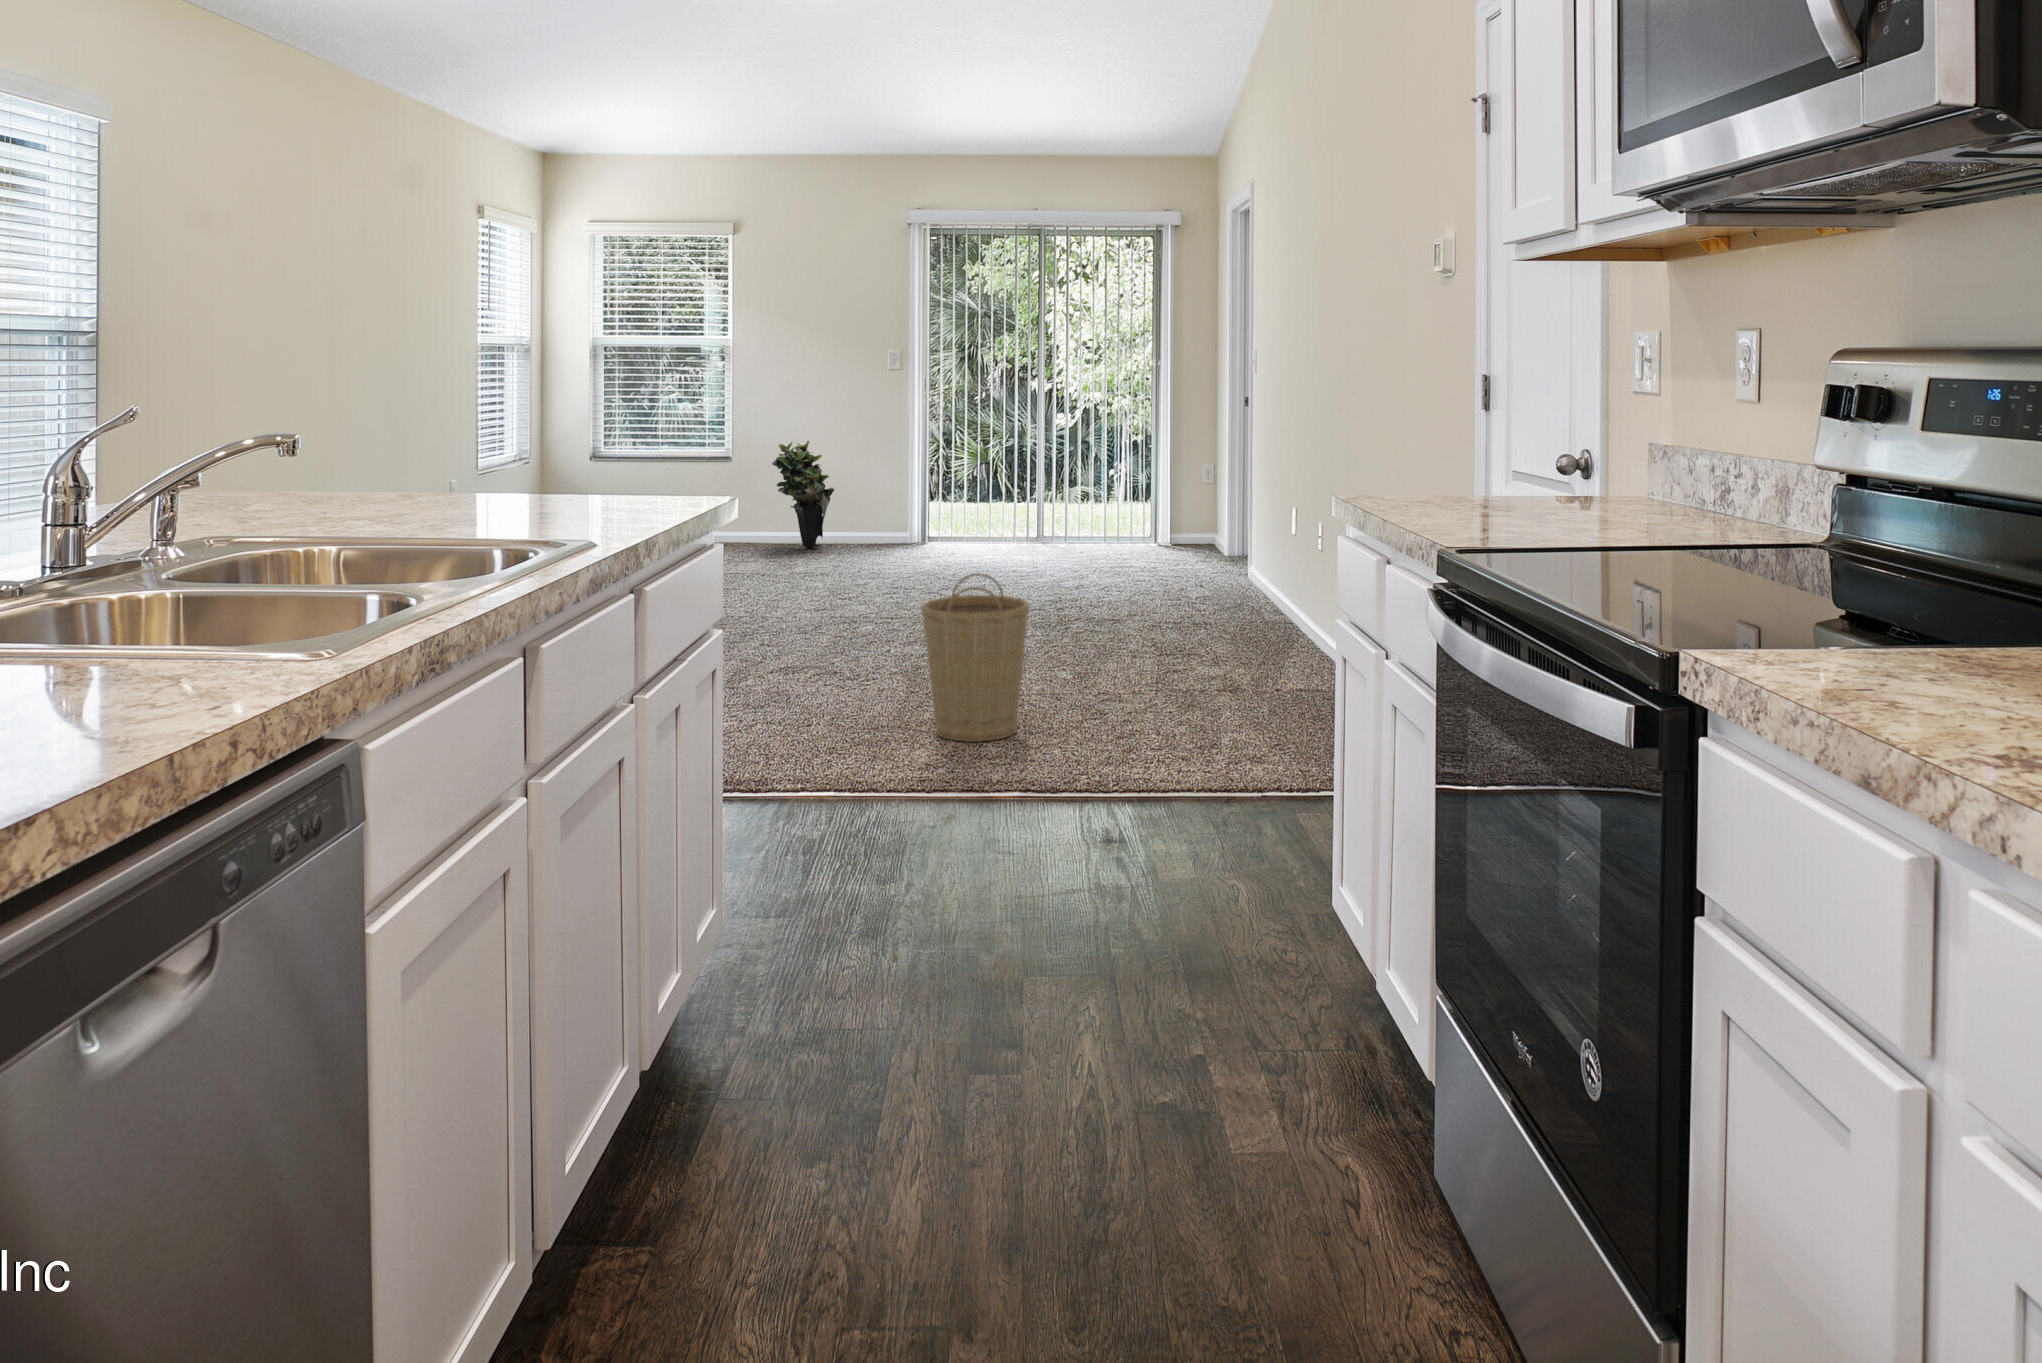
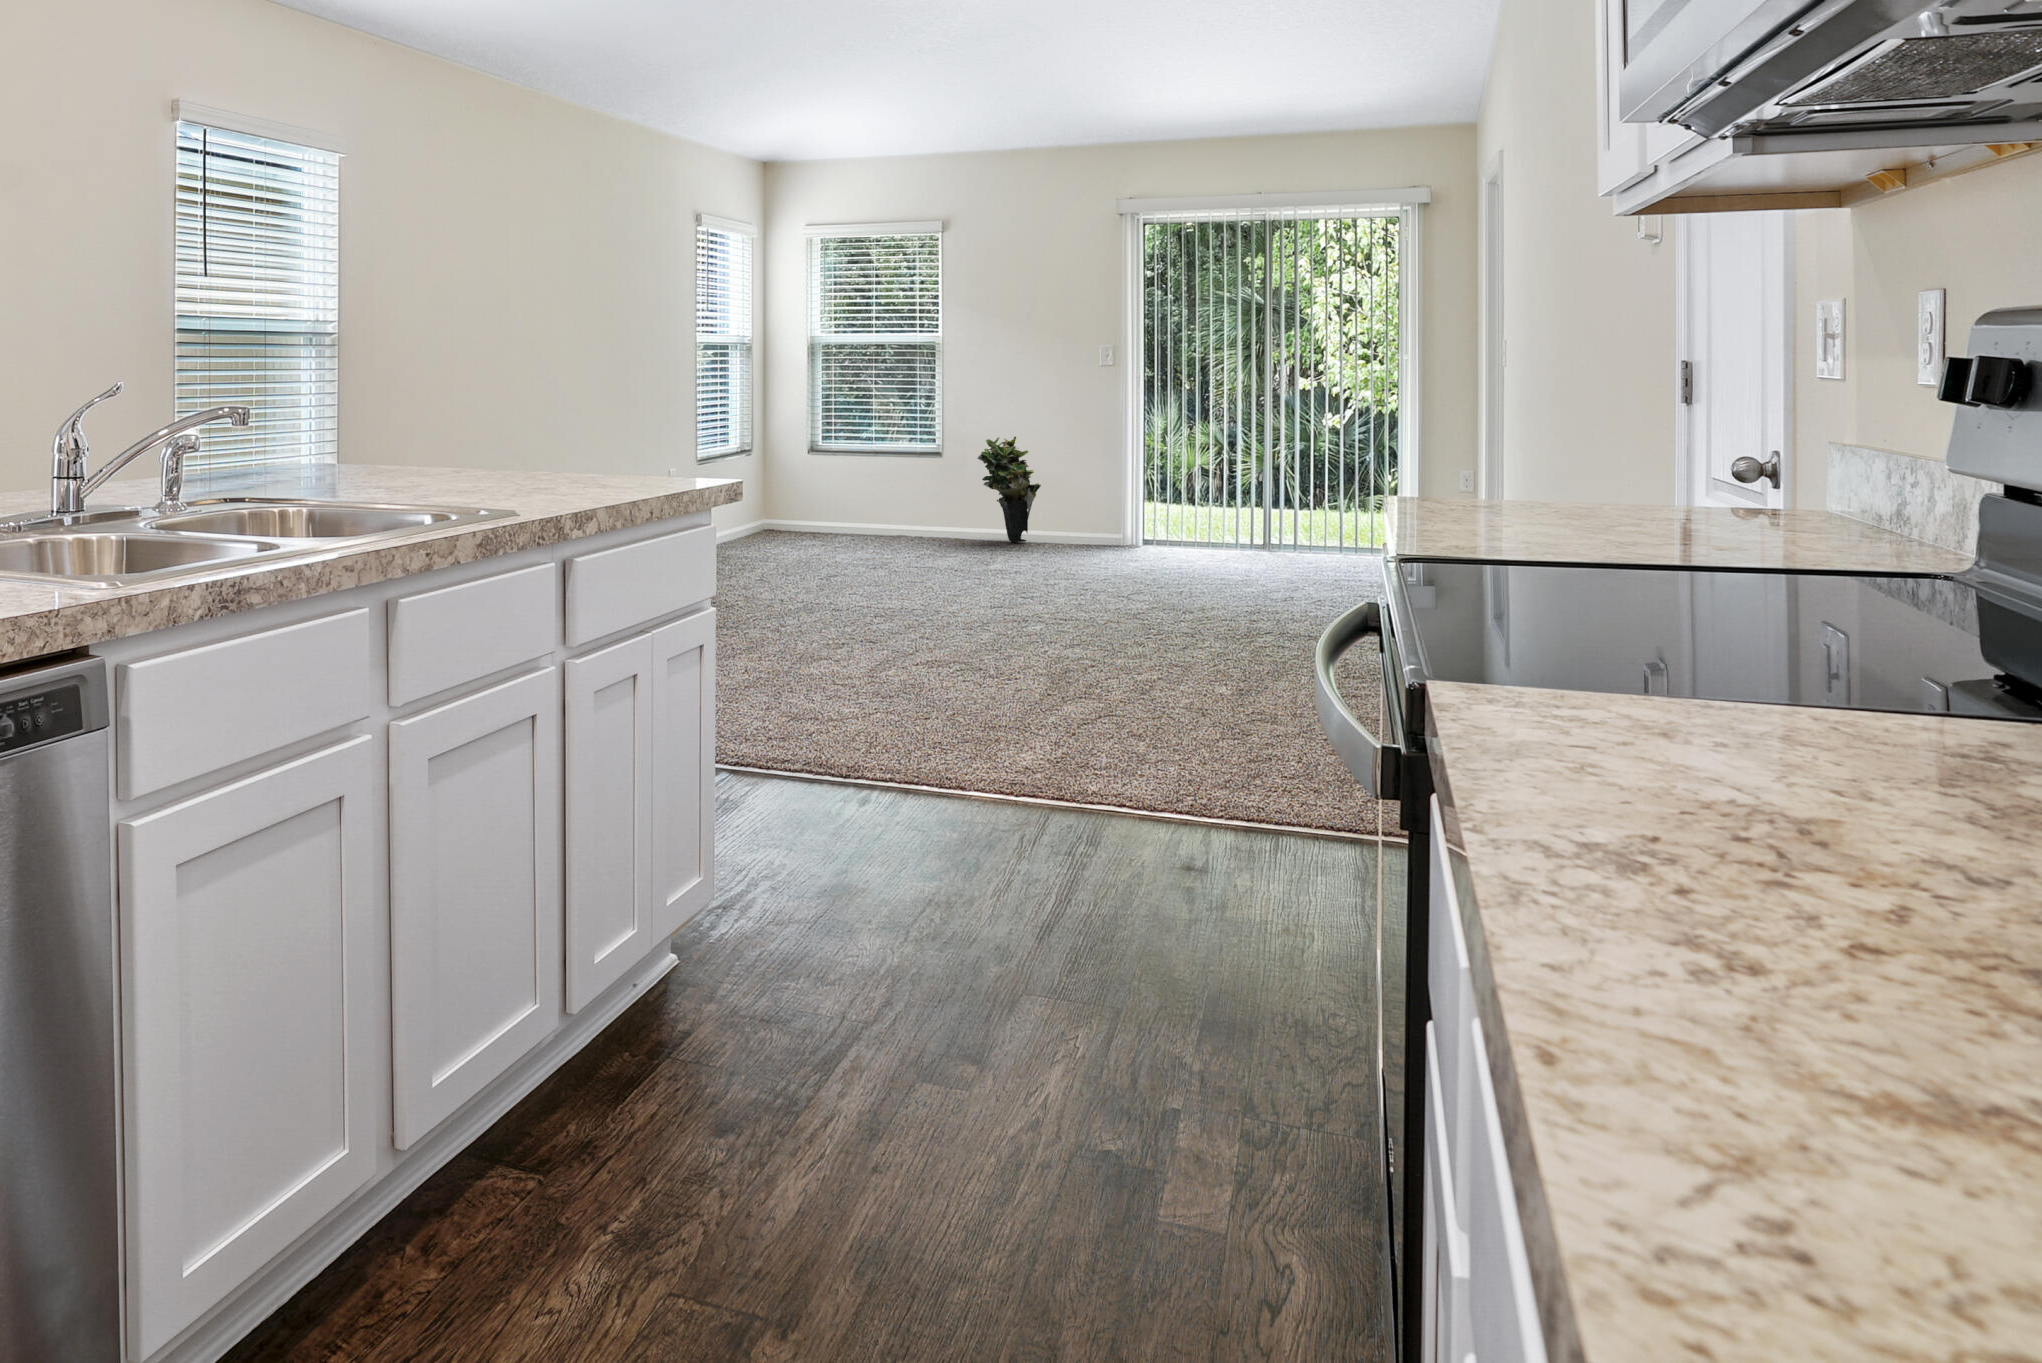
basket: present [921,573,1029,742] -> none [1027,574,1146,751]

